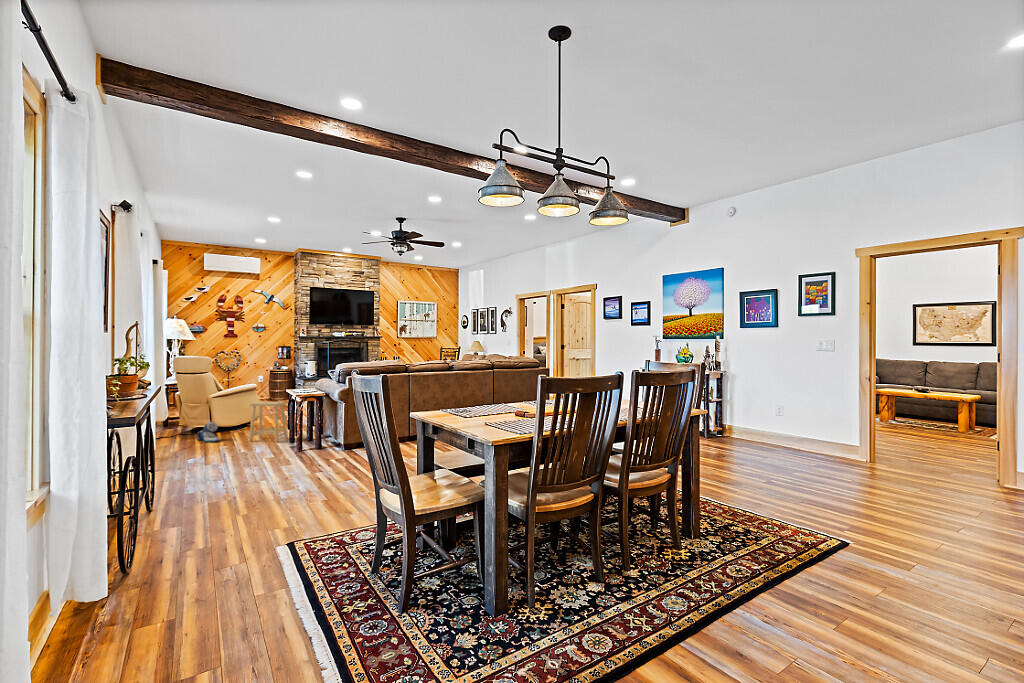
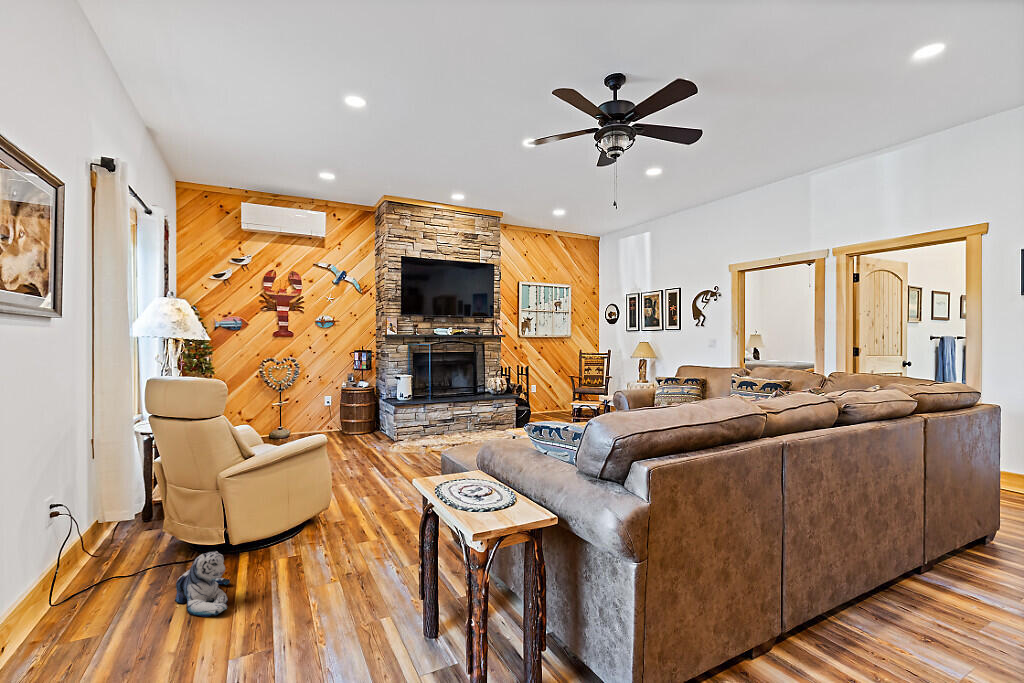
footstool: present [249,401,287,442] -> none [302,495,400,623]

